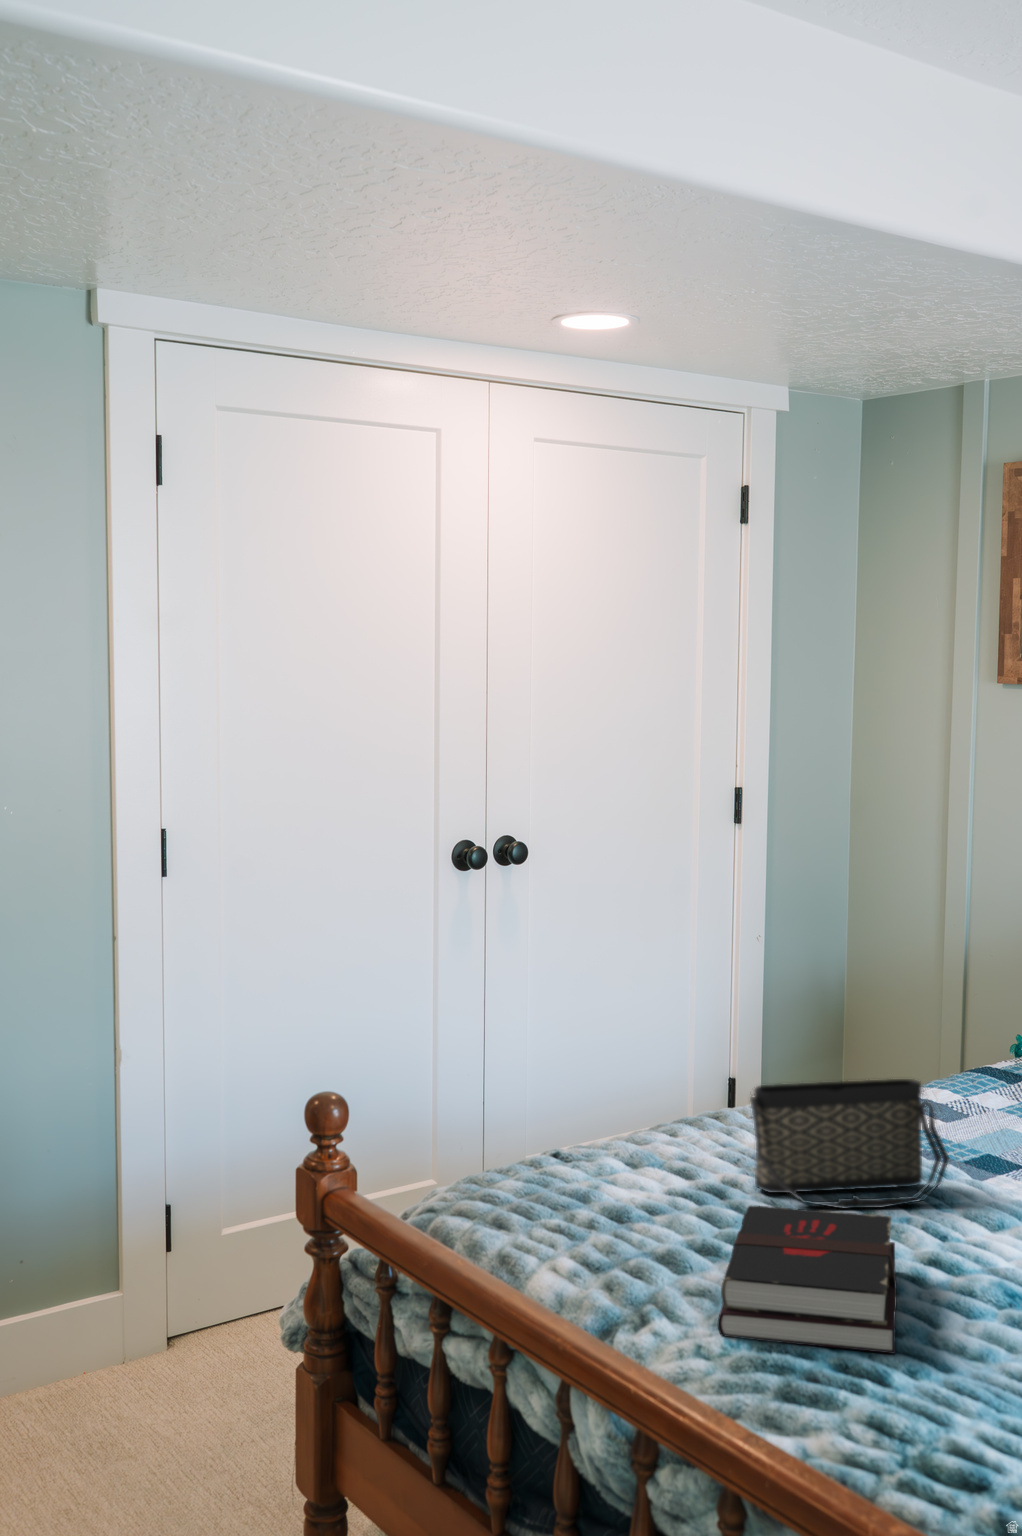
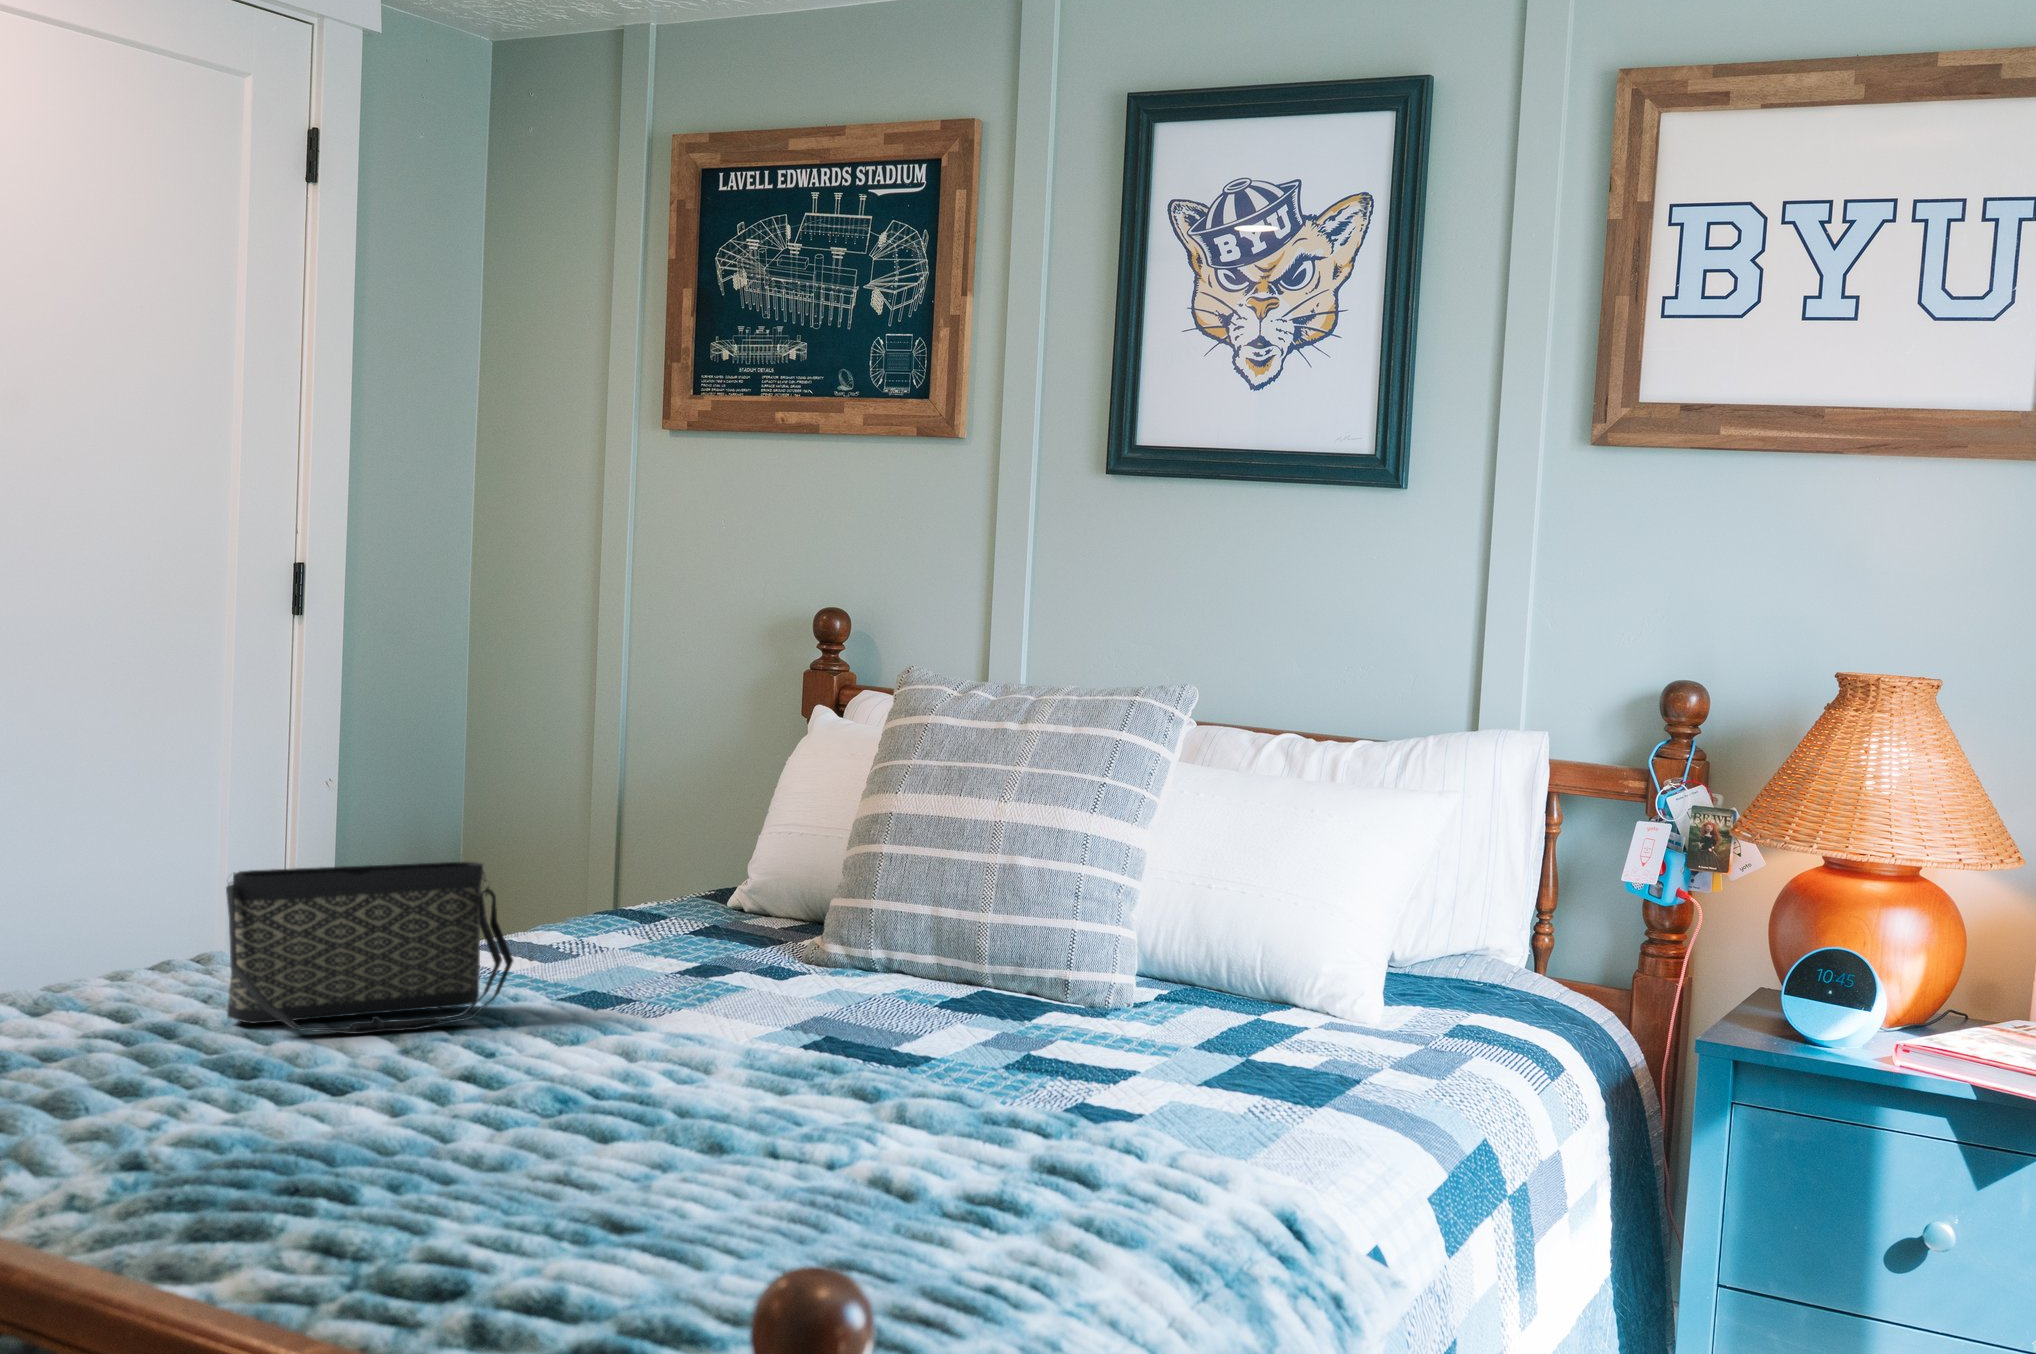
hardback book: present [717,1206,896,1354] -> none [103,1012,411,1178]

